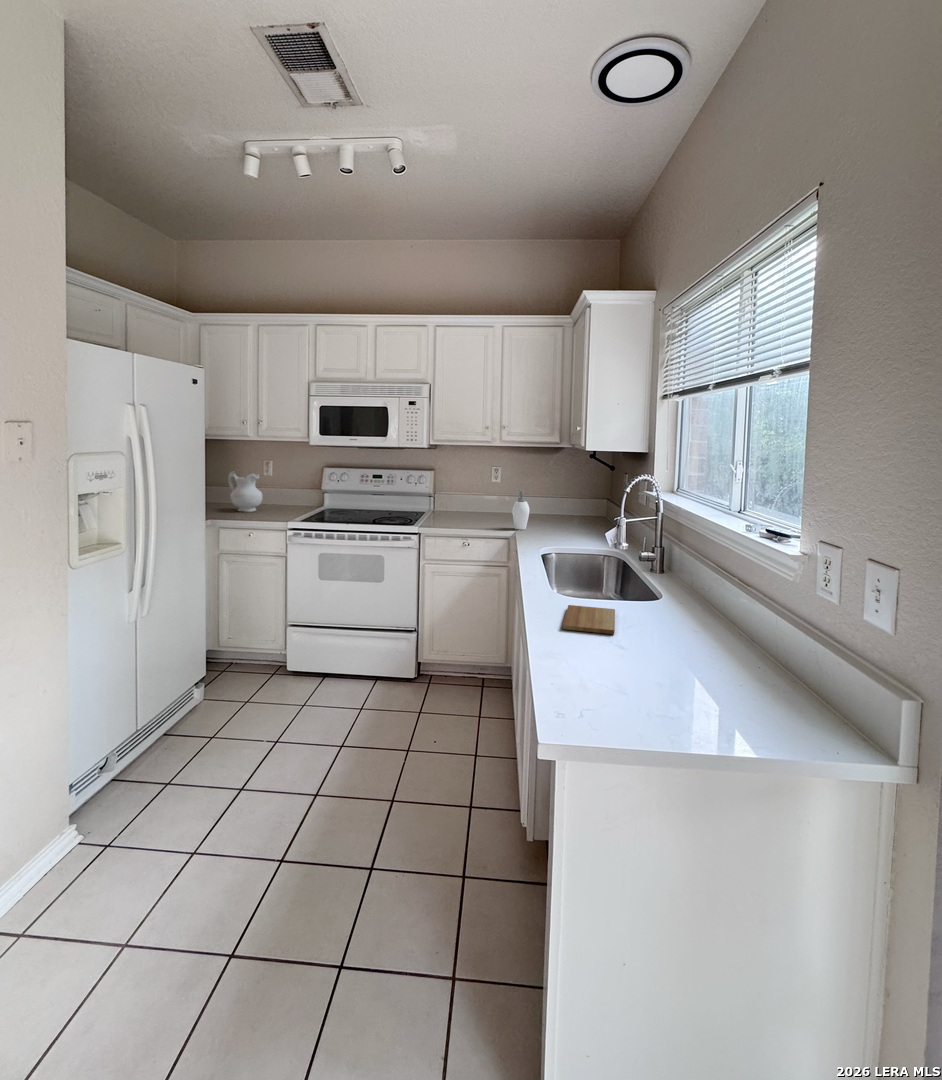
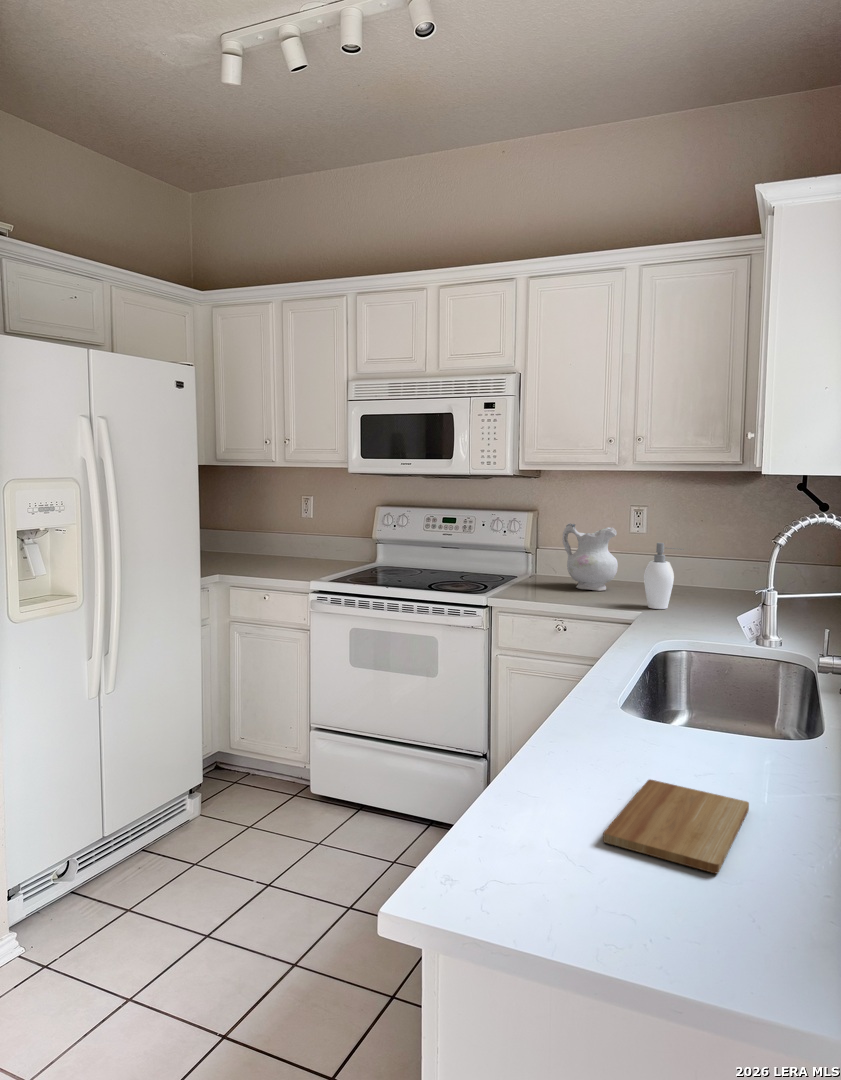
ceramic pitcher: present [229,472,262,512] -> present [563,523,618,591]

